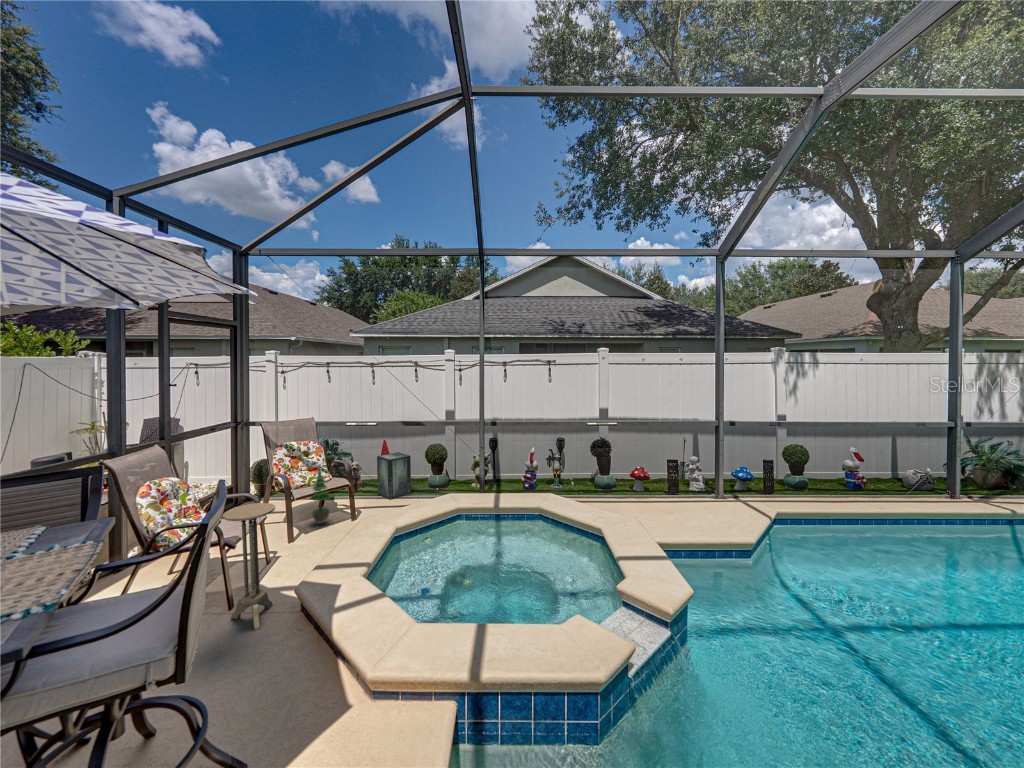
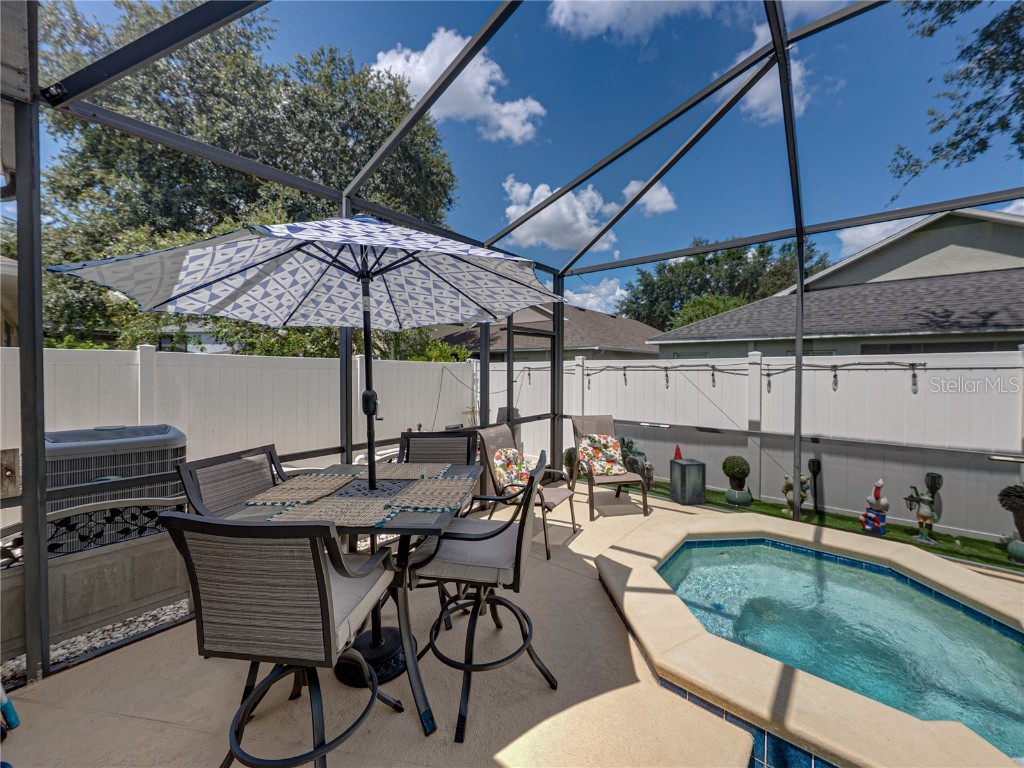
potted tree: present [310,470,331,524] -> none [606,462,625,514]
side table: present [223,503,275,630] -> none [546,477,582,580]

